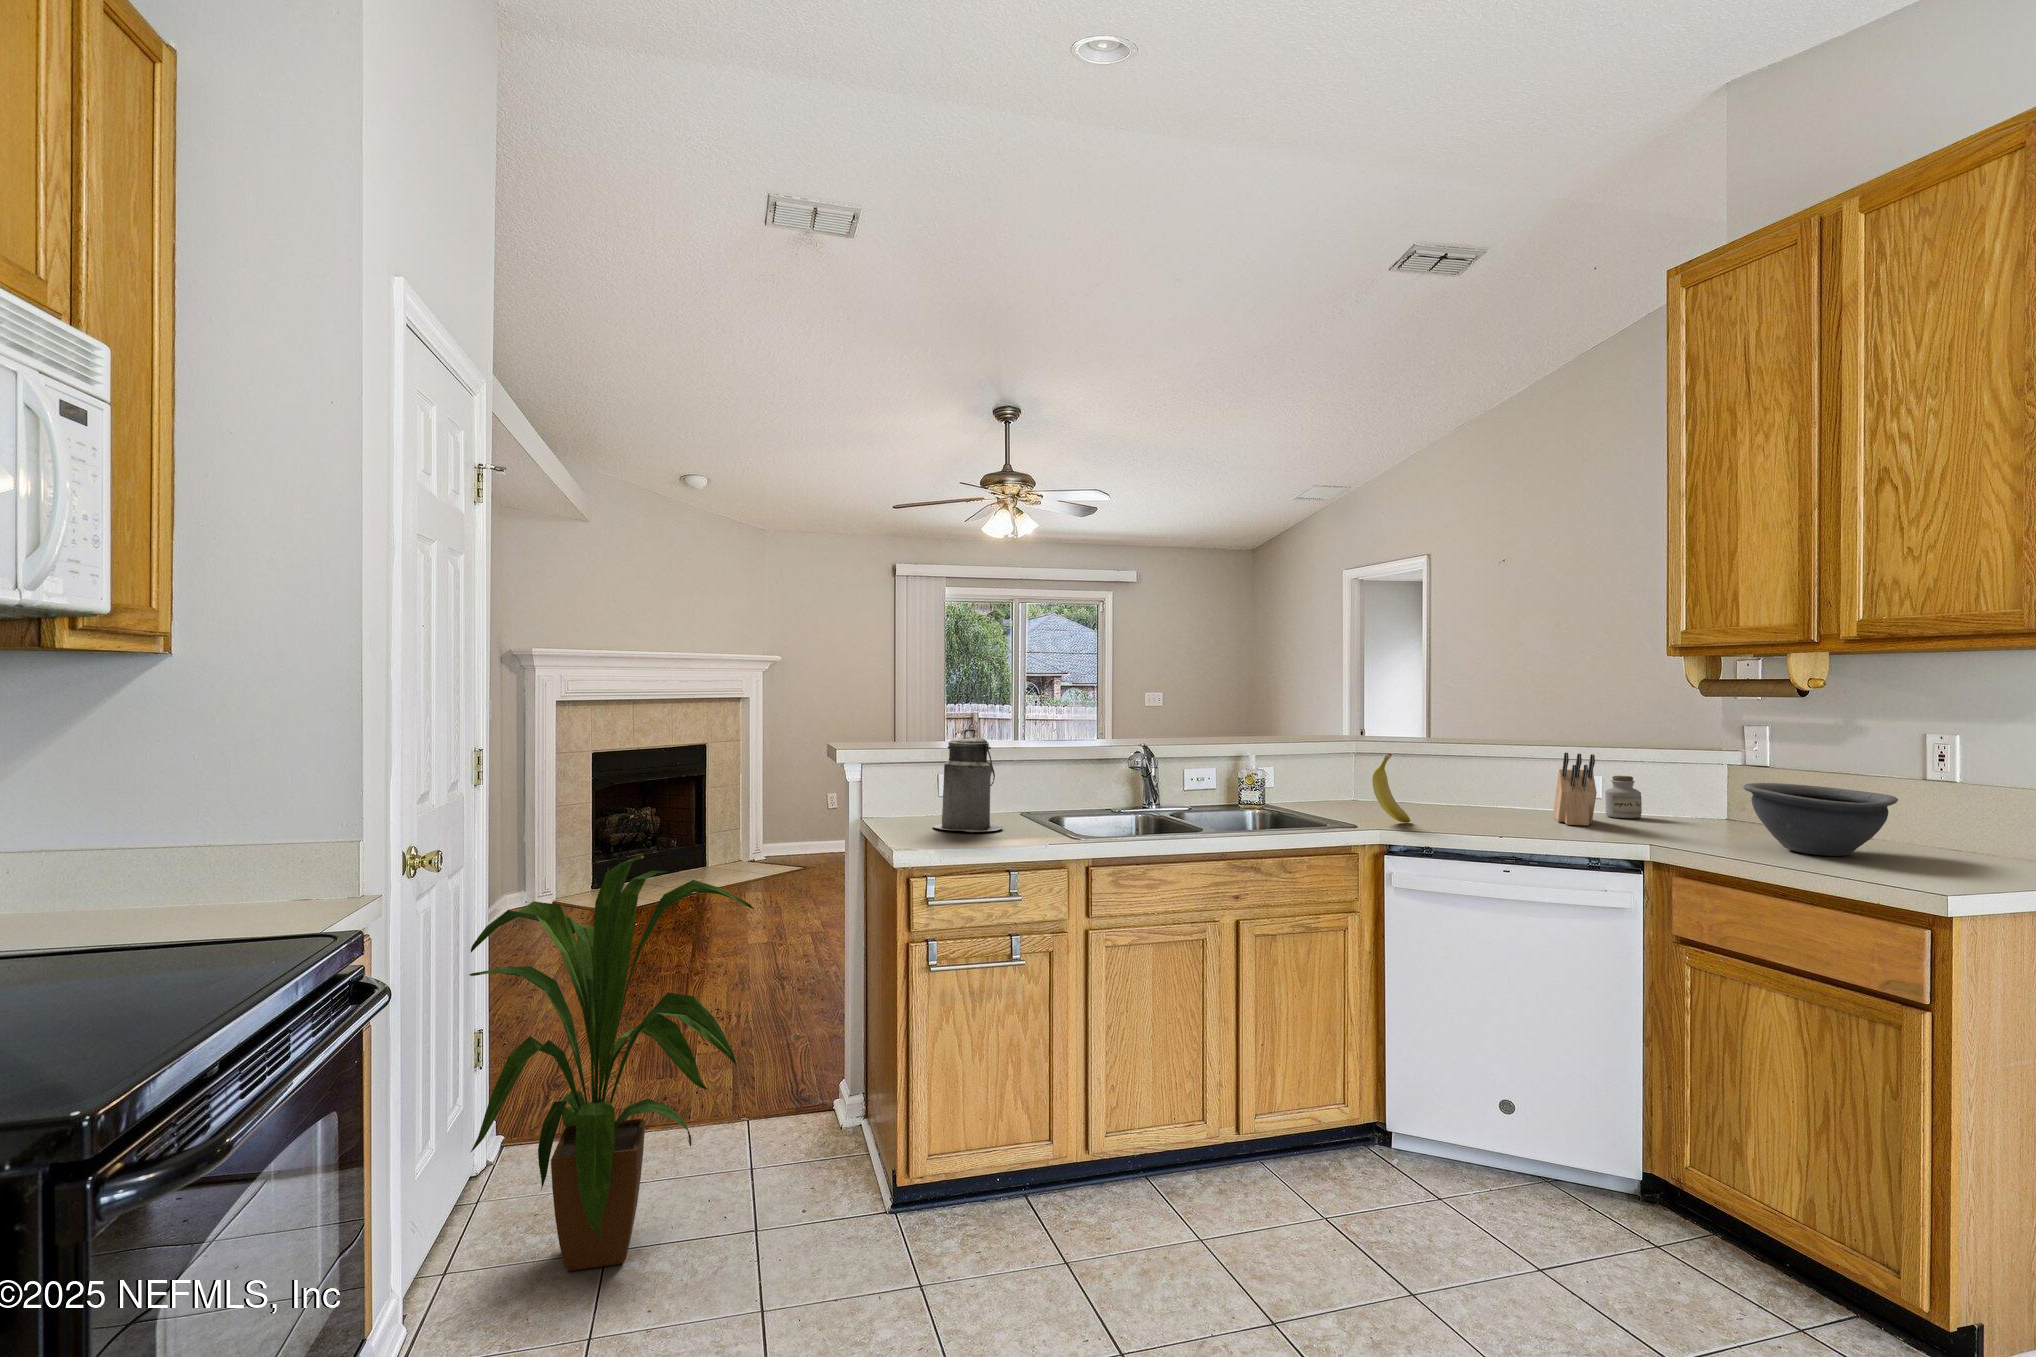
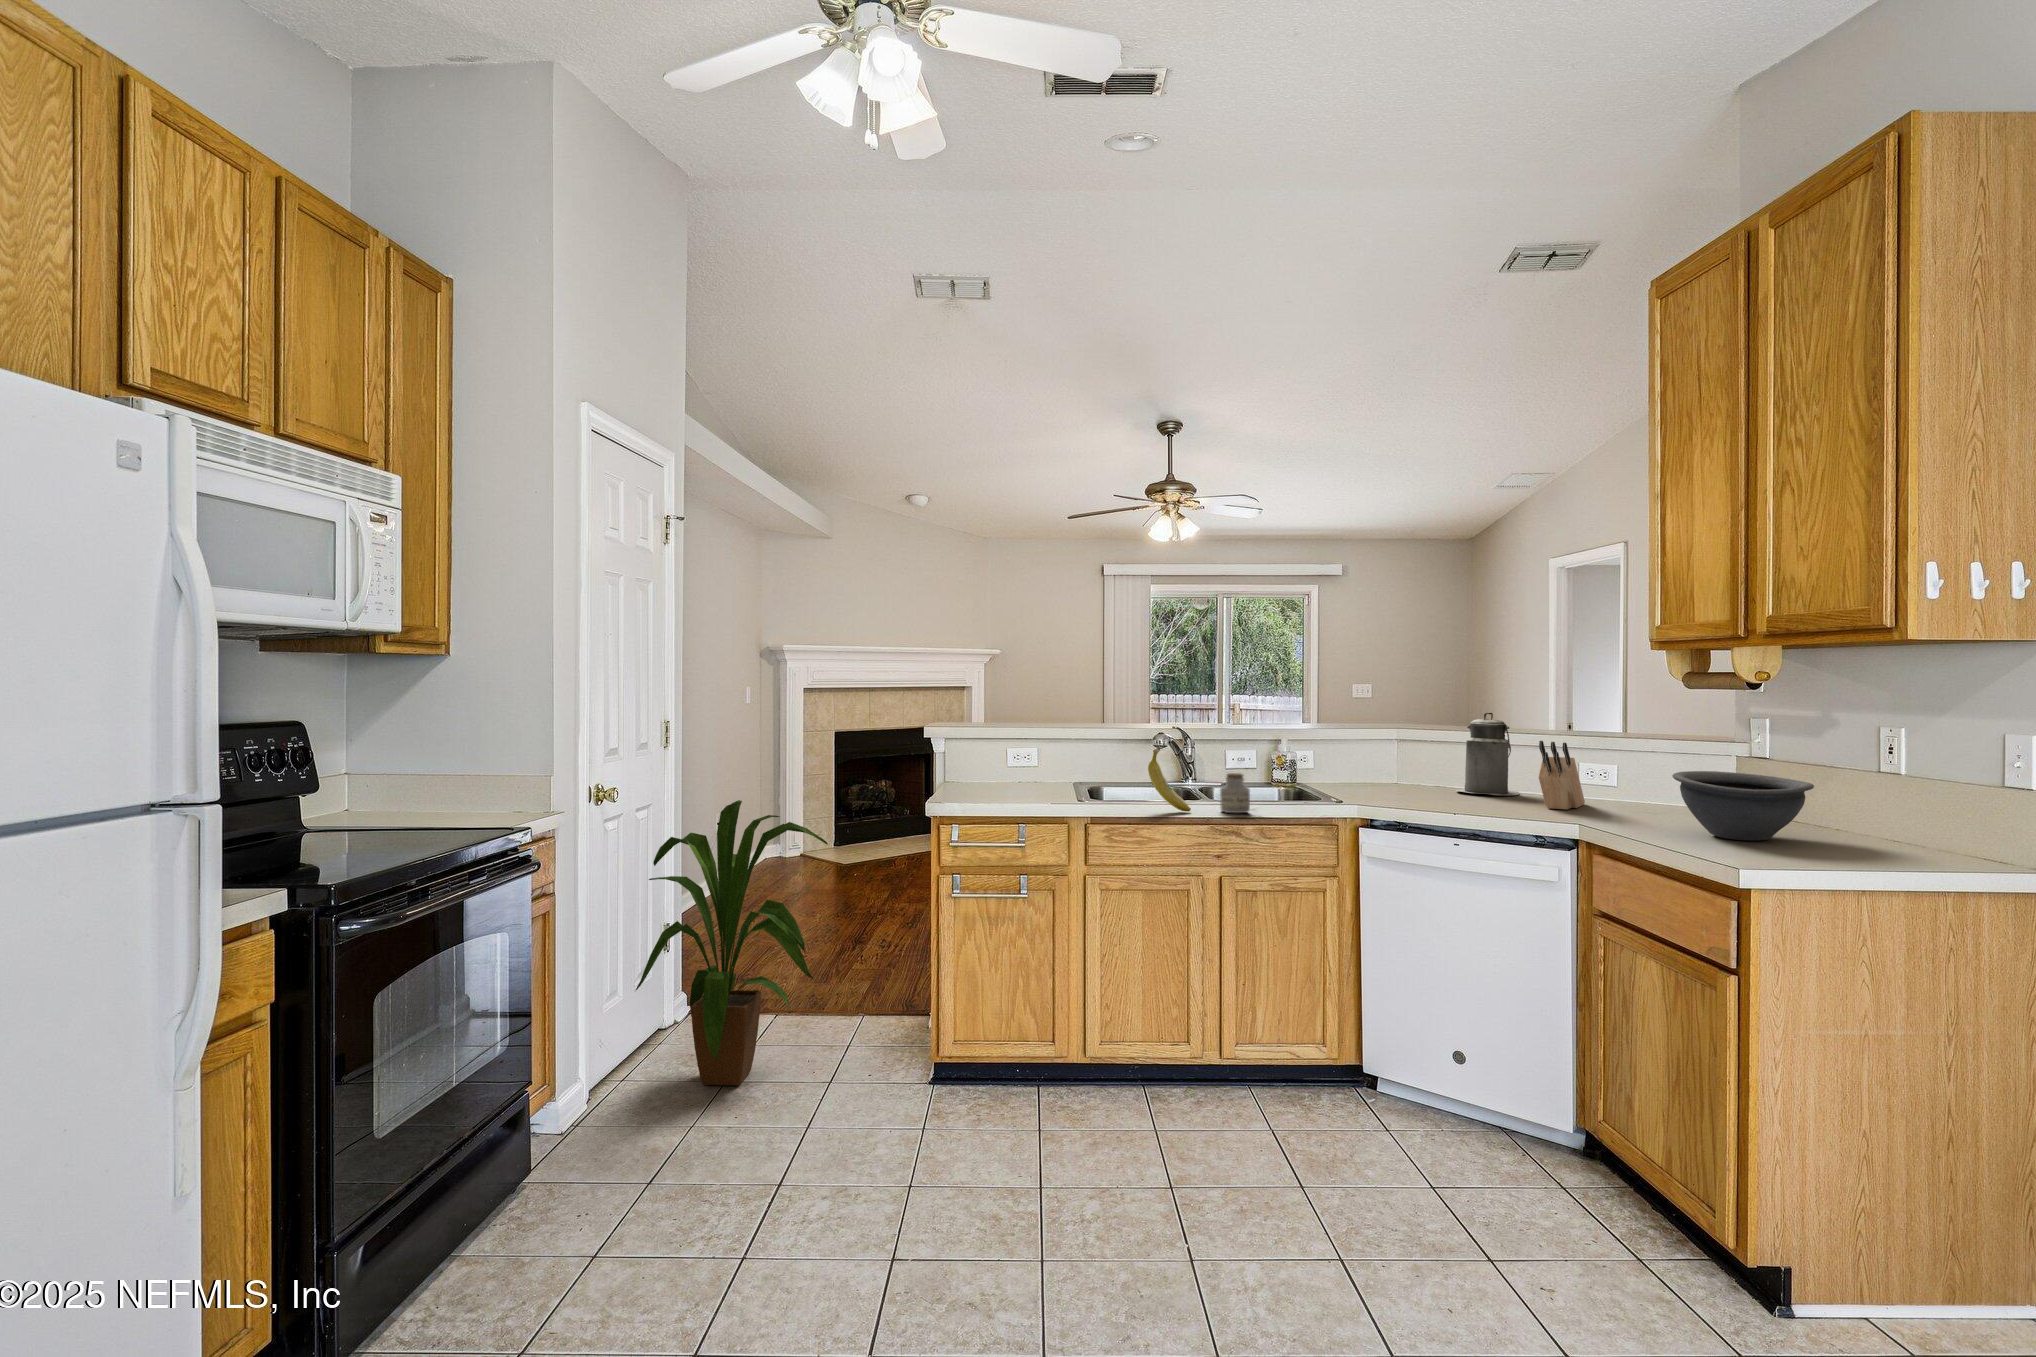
canister: present [933,729,1003,832] -> present [1456,712,1519,795]
fruit: present [1372,754,1410,823] -> present [1148,748,1191,811]
jar: present [1605,776,1642,818] -> present [1220,773,1250,813]

